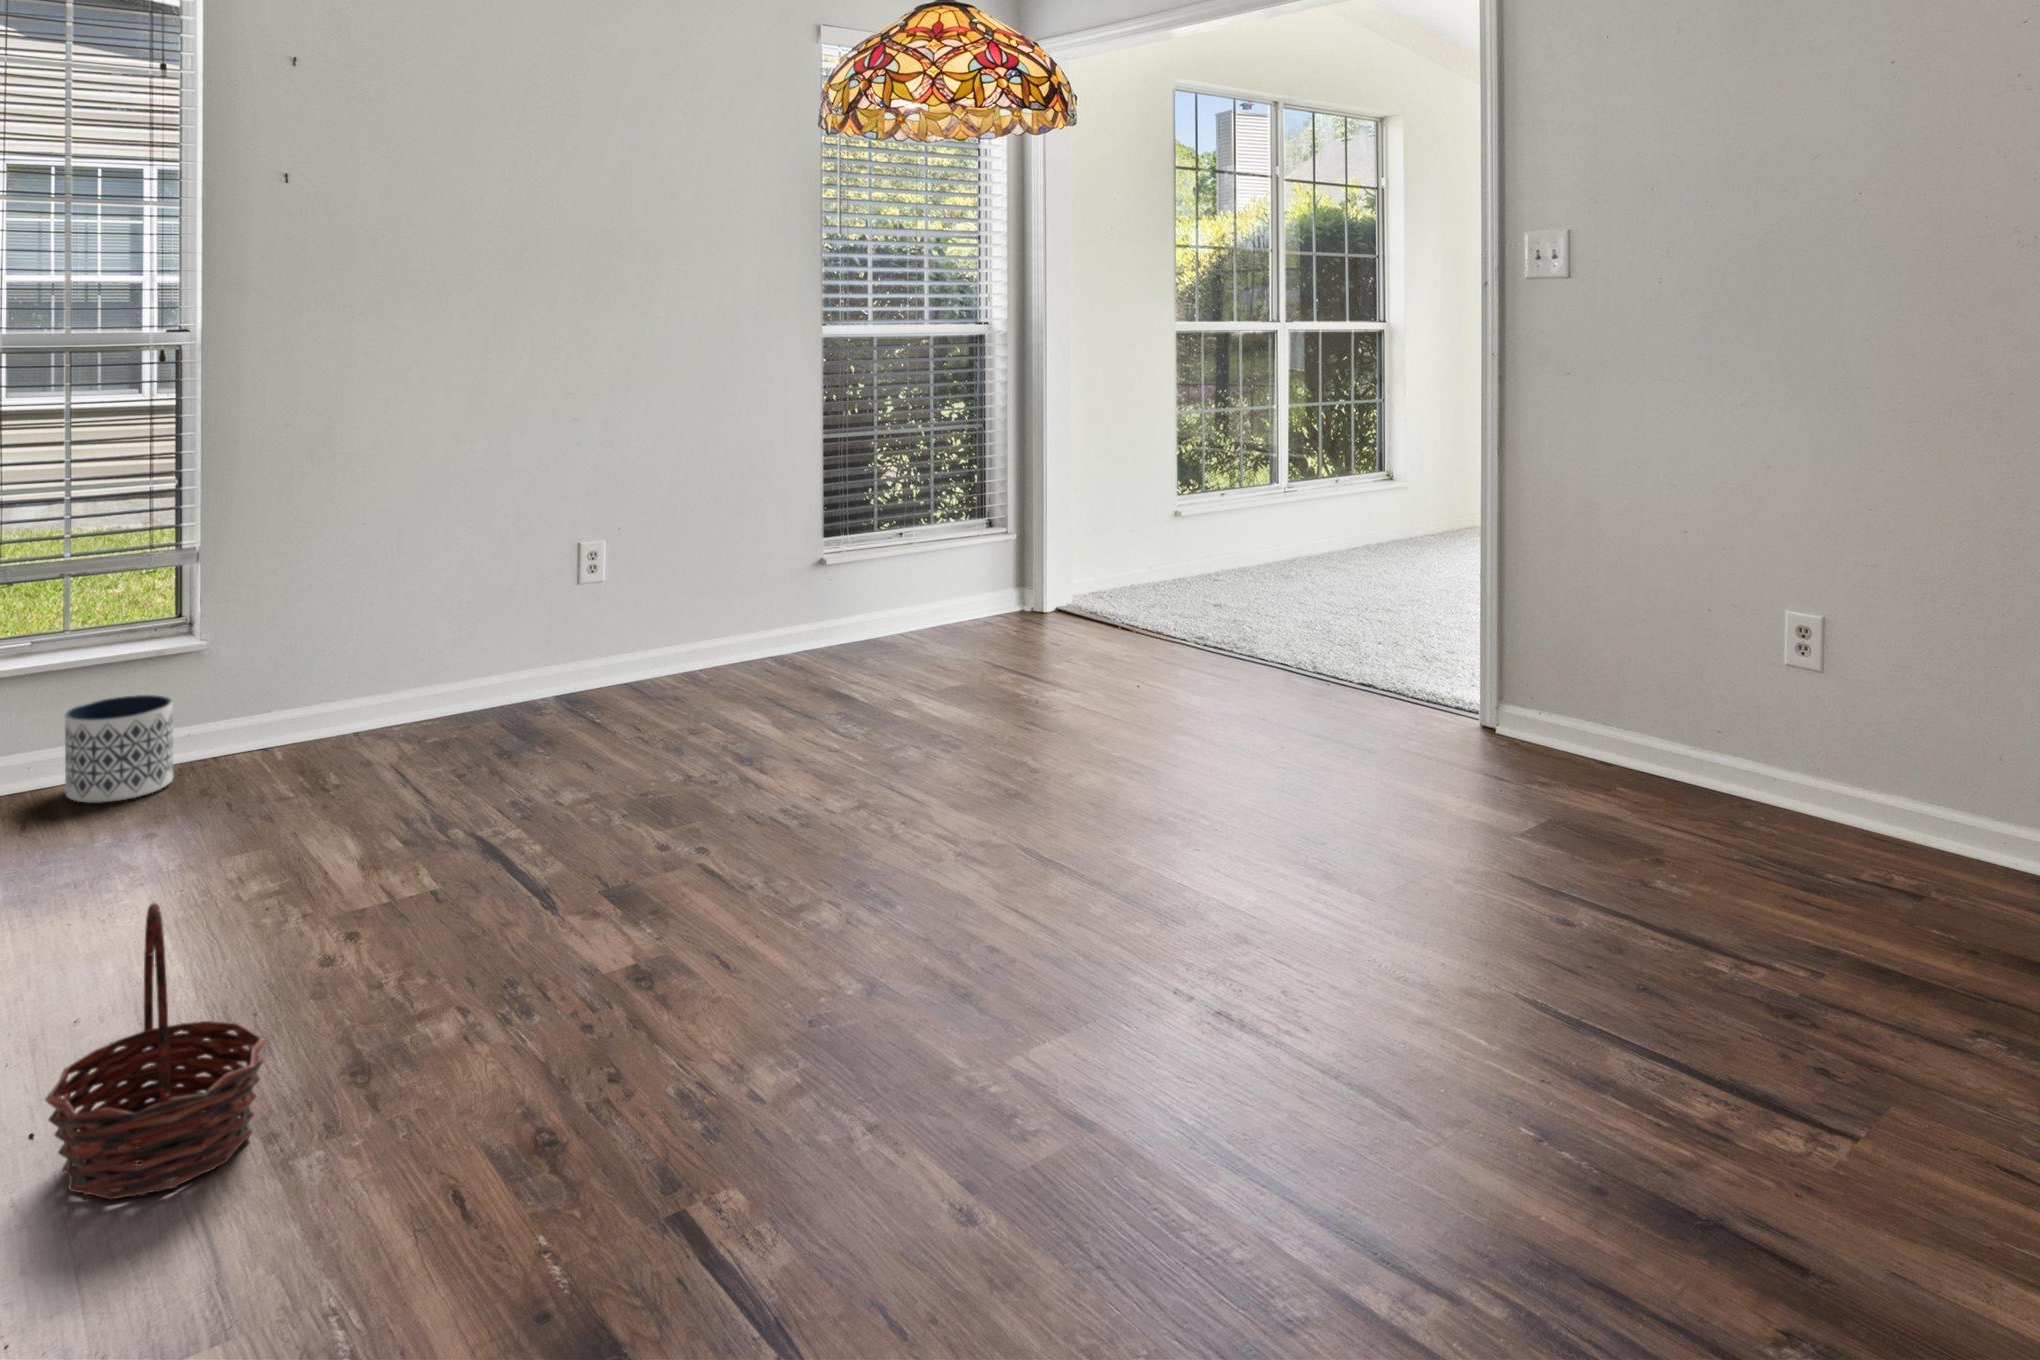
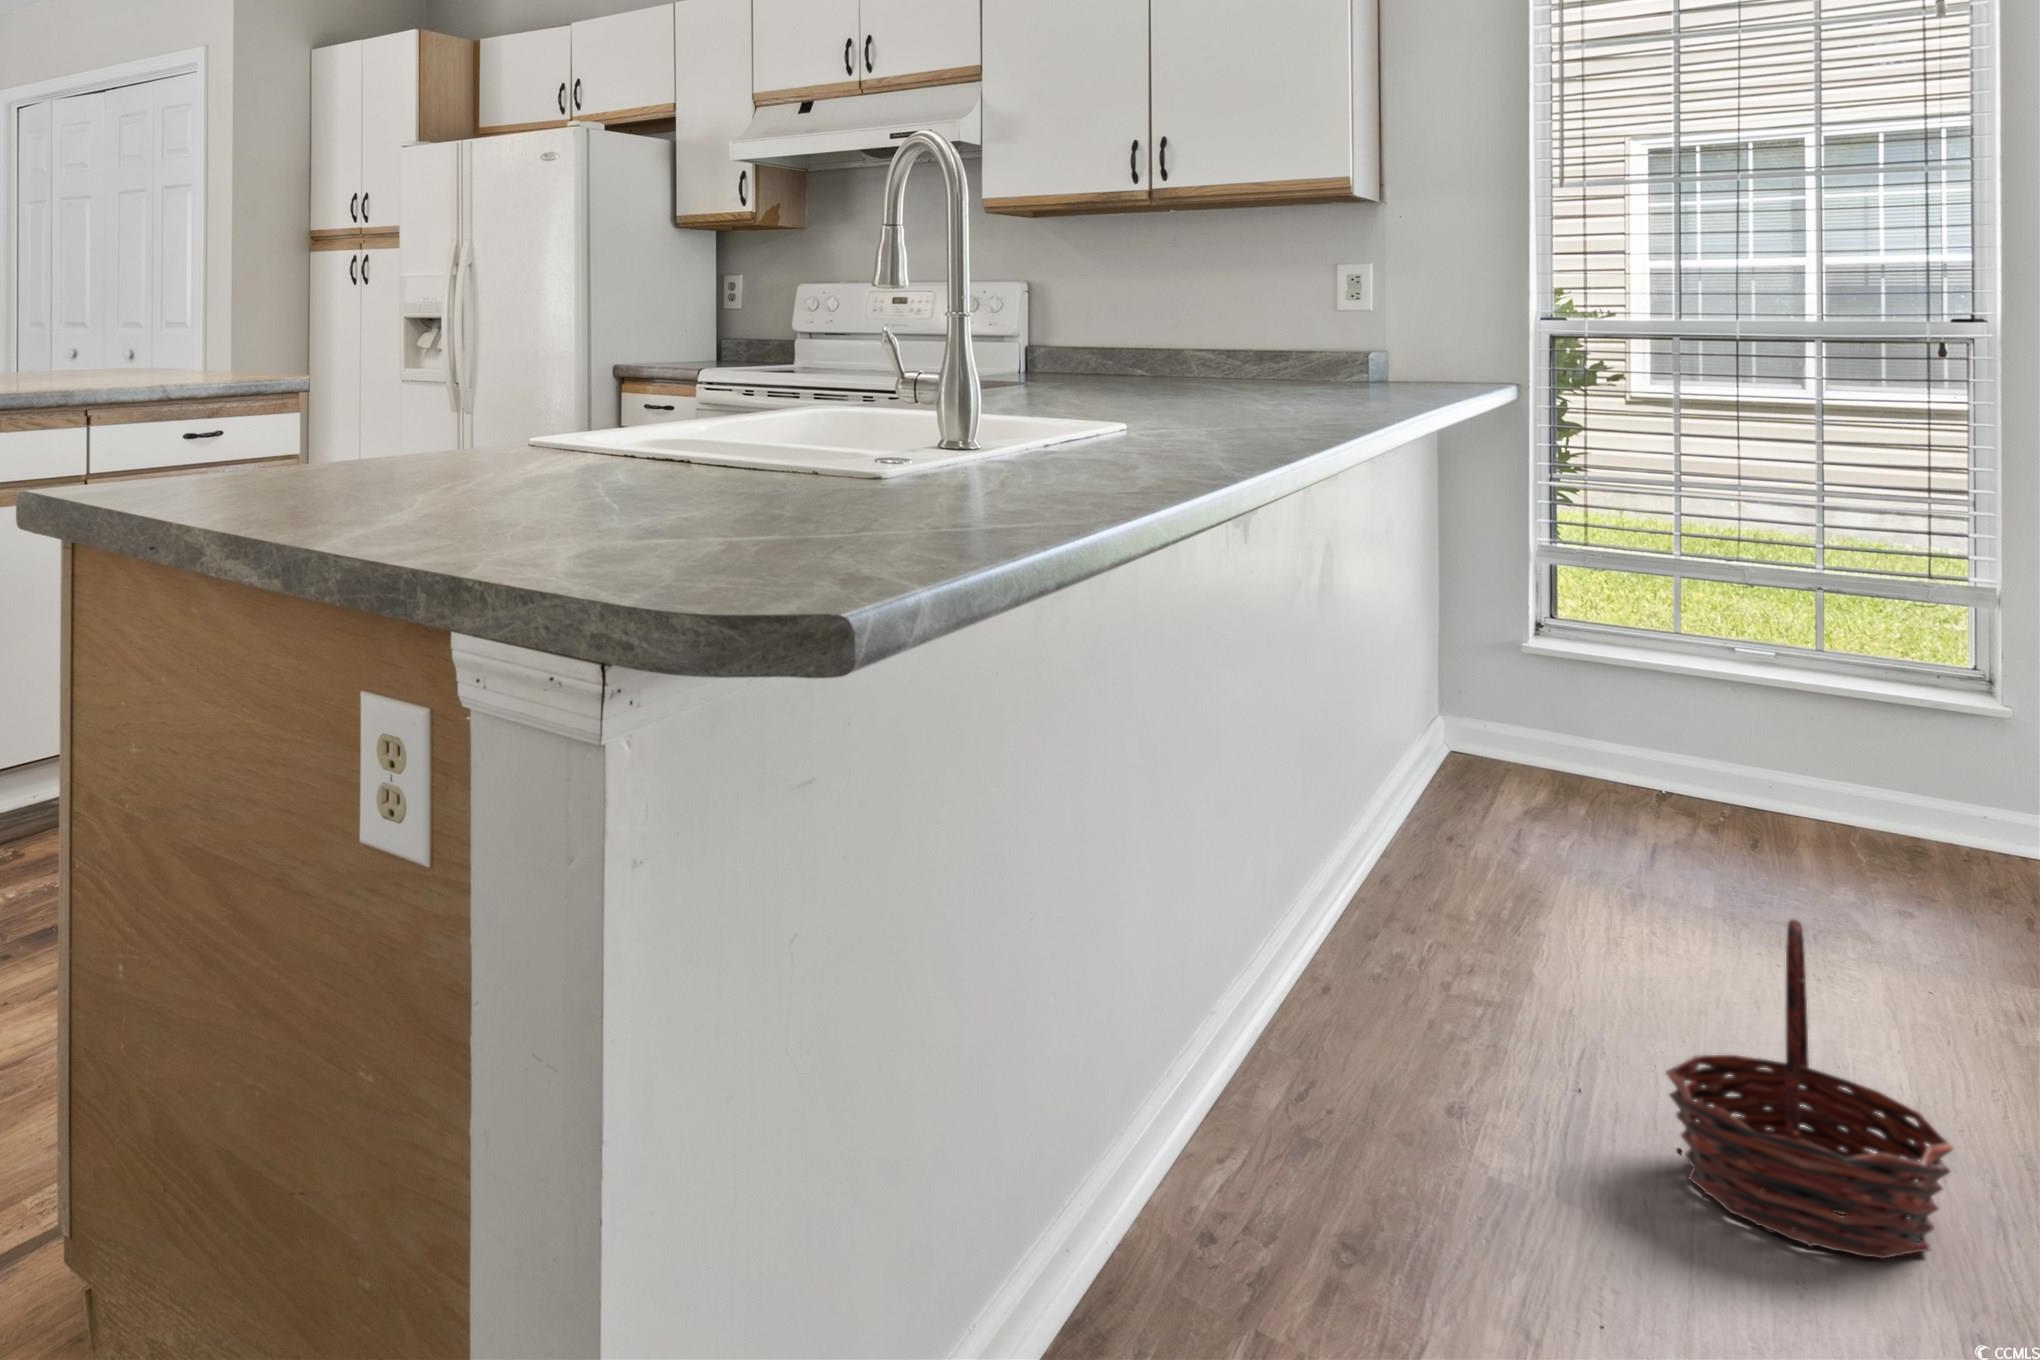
planter: present [65,695,173,803] -> none [1813,732,1961,857]

